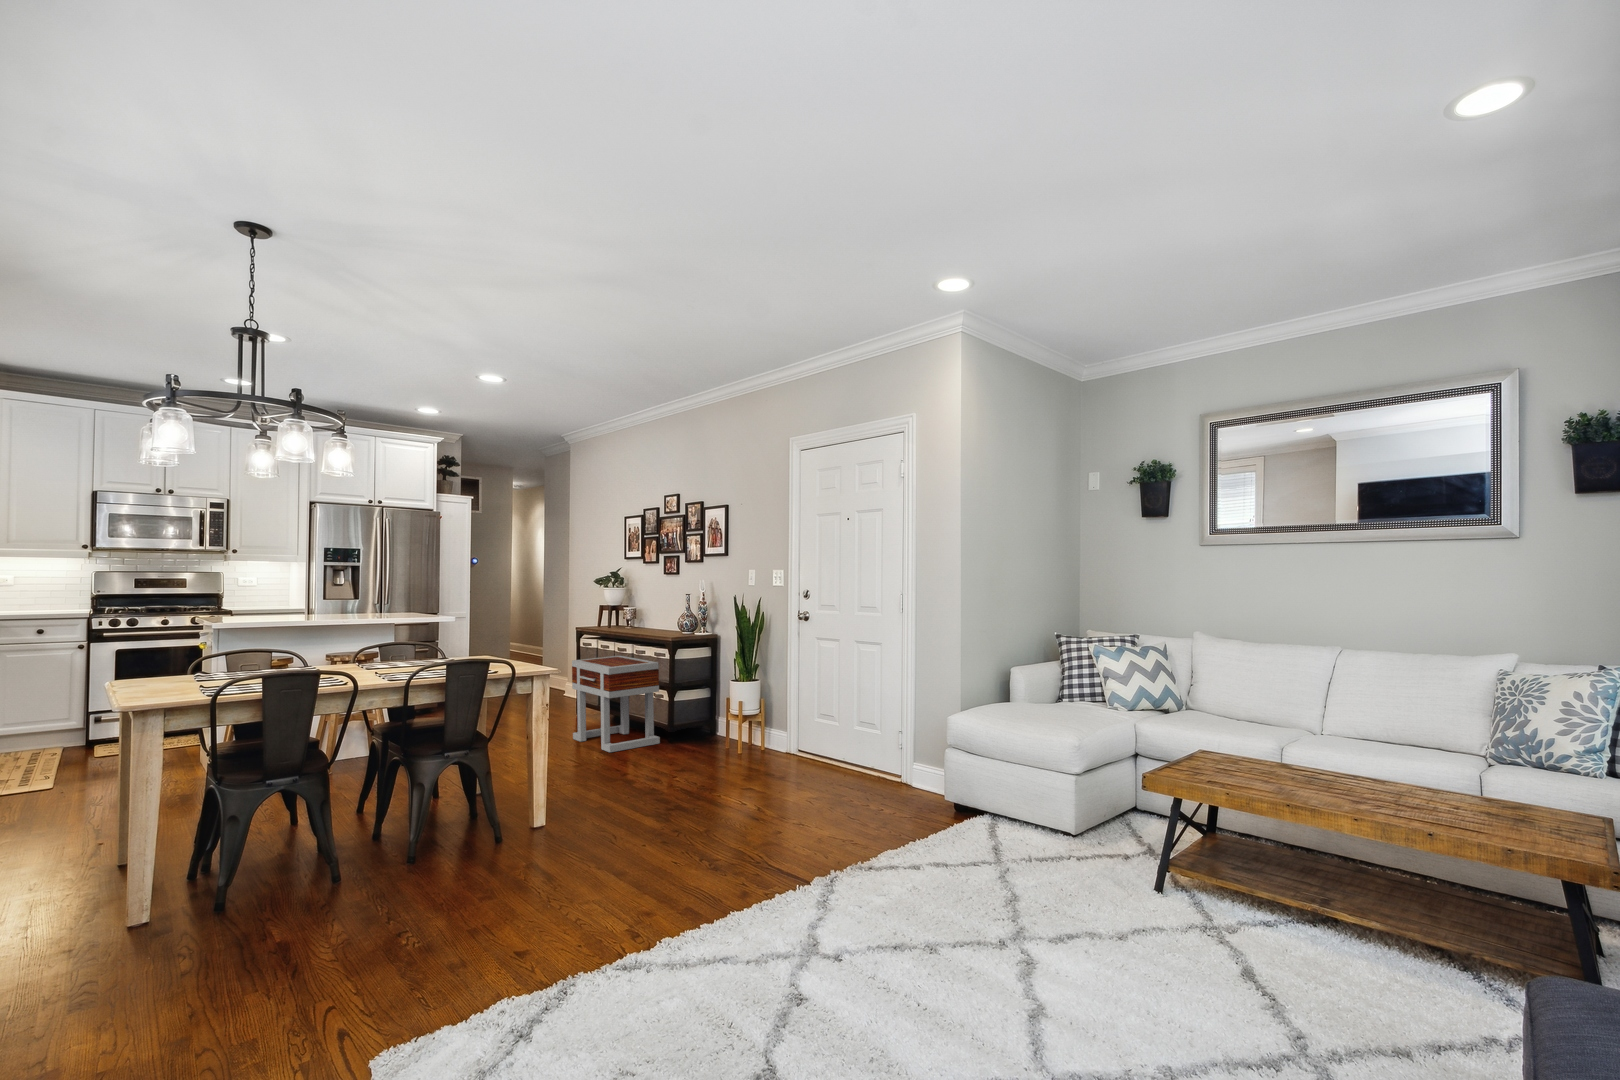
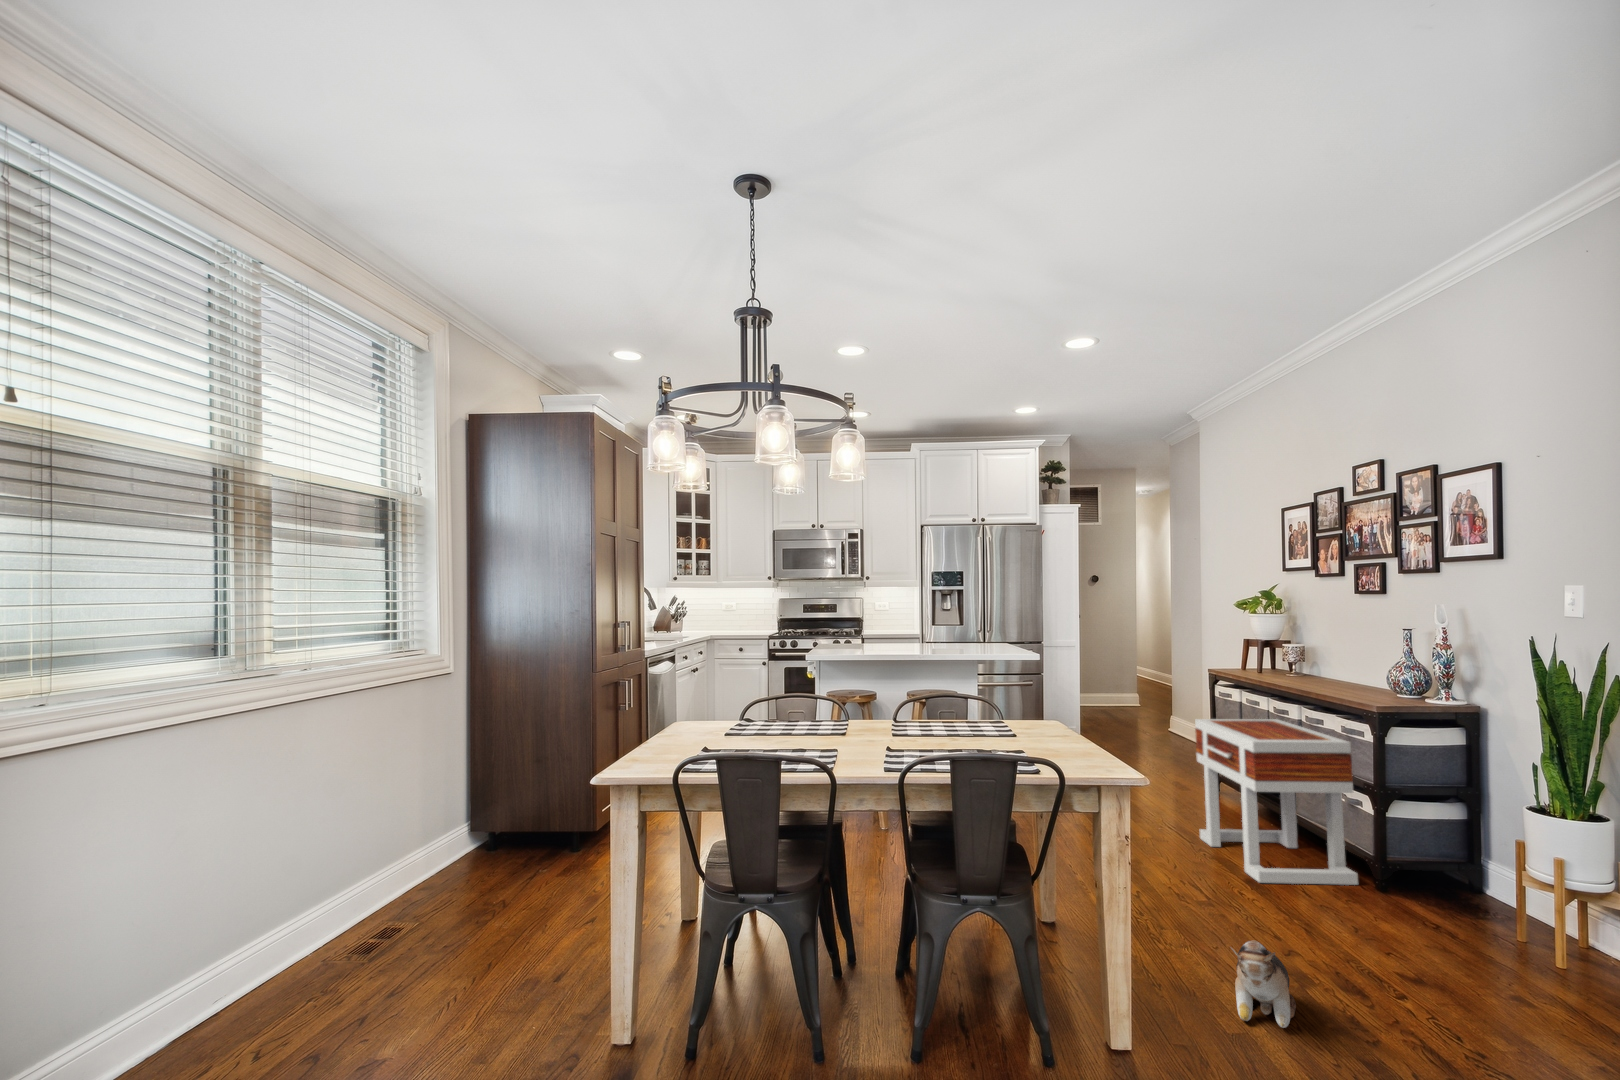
plush toy: none [603,760,631,803] -> present [1230,940,1296,1028]

